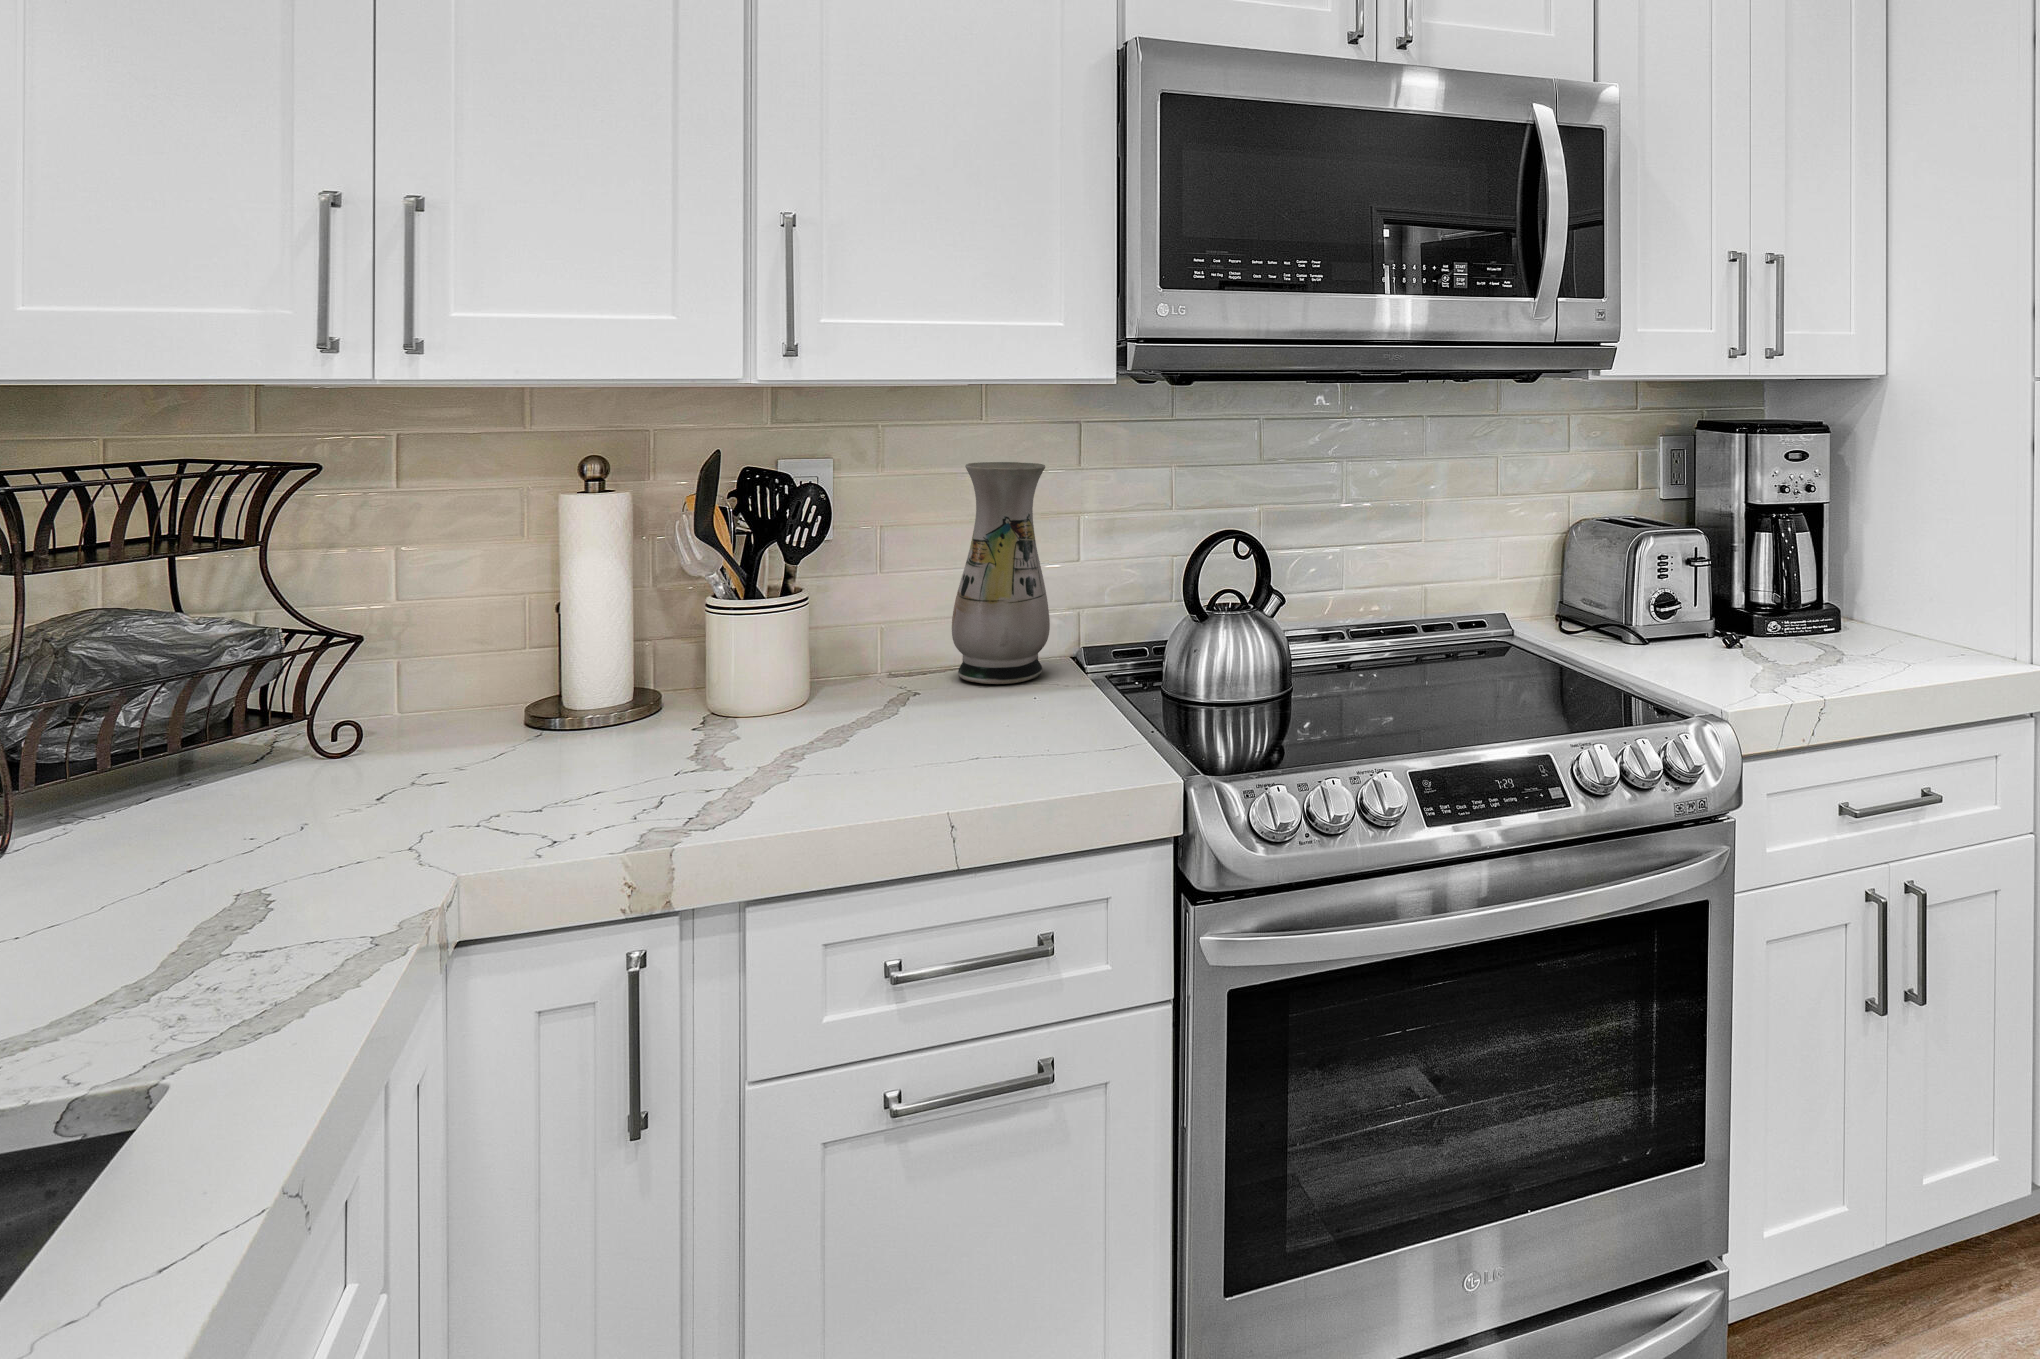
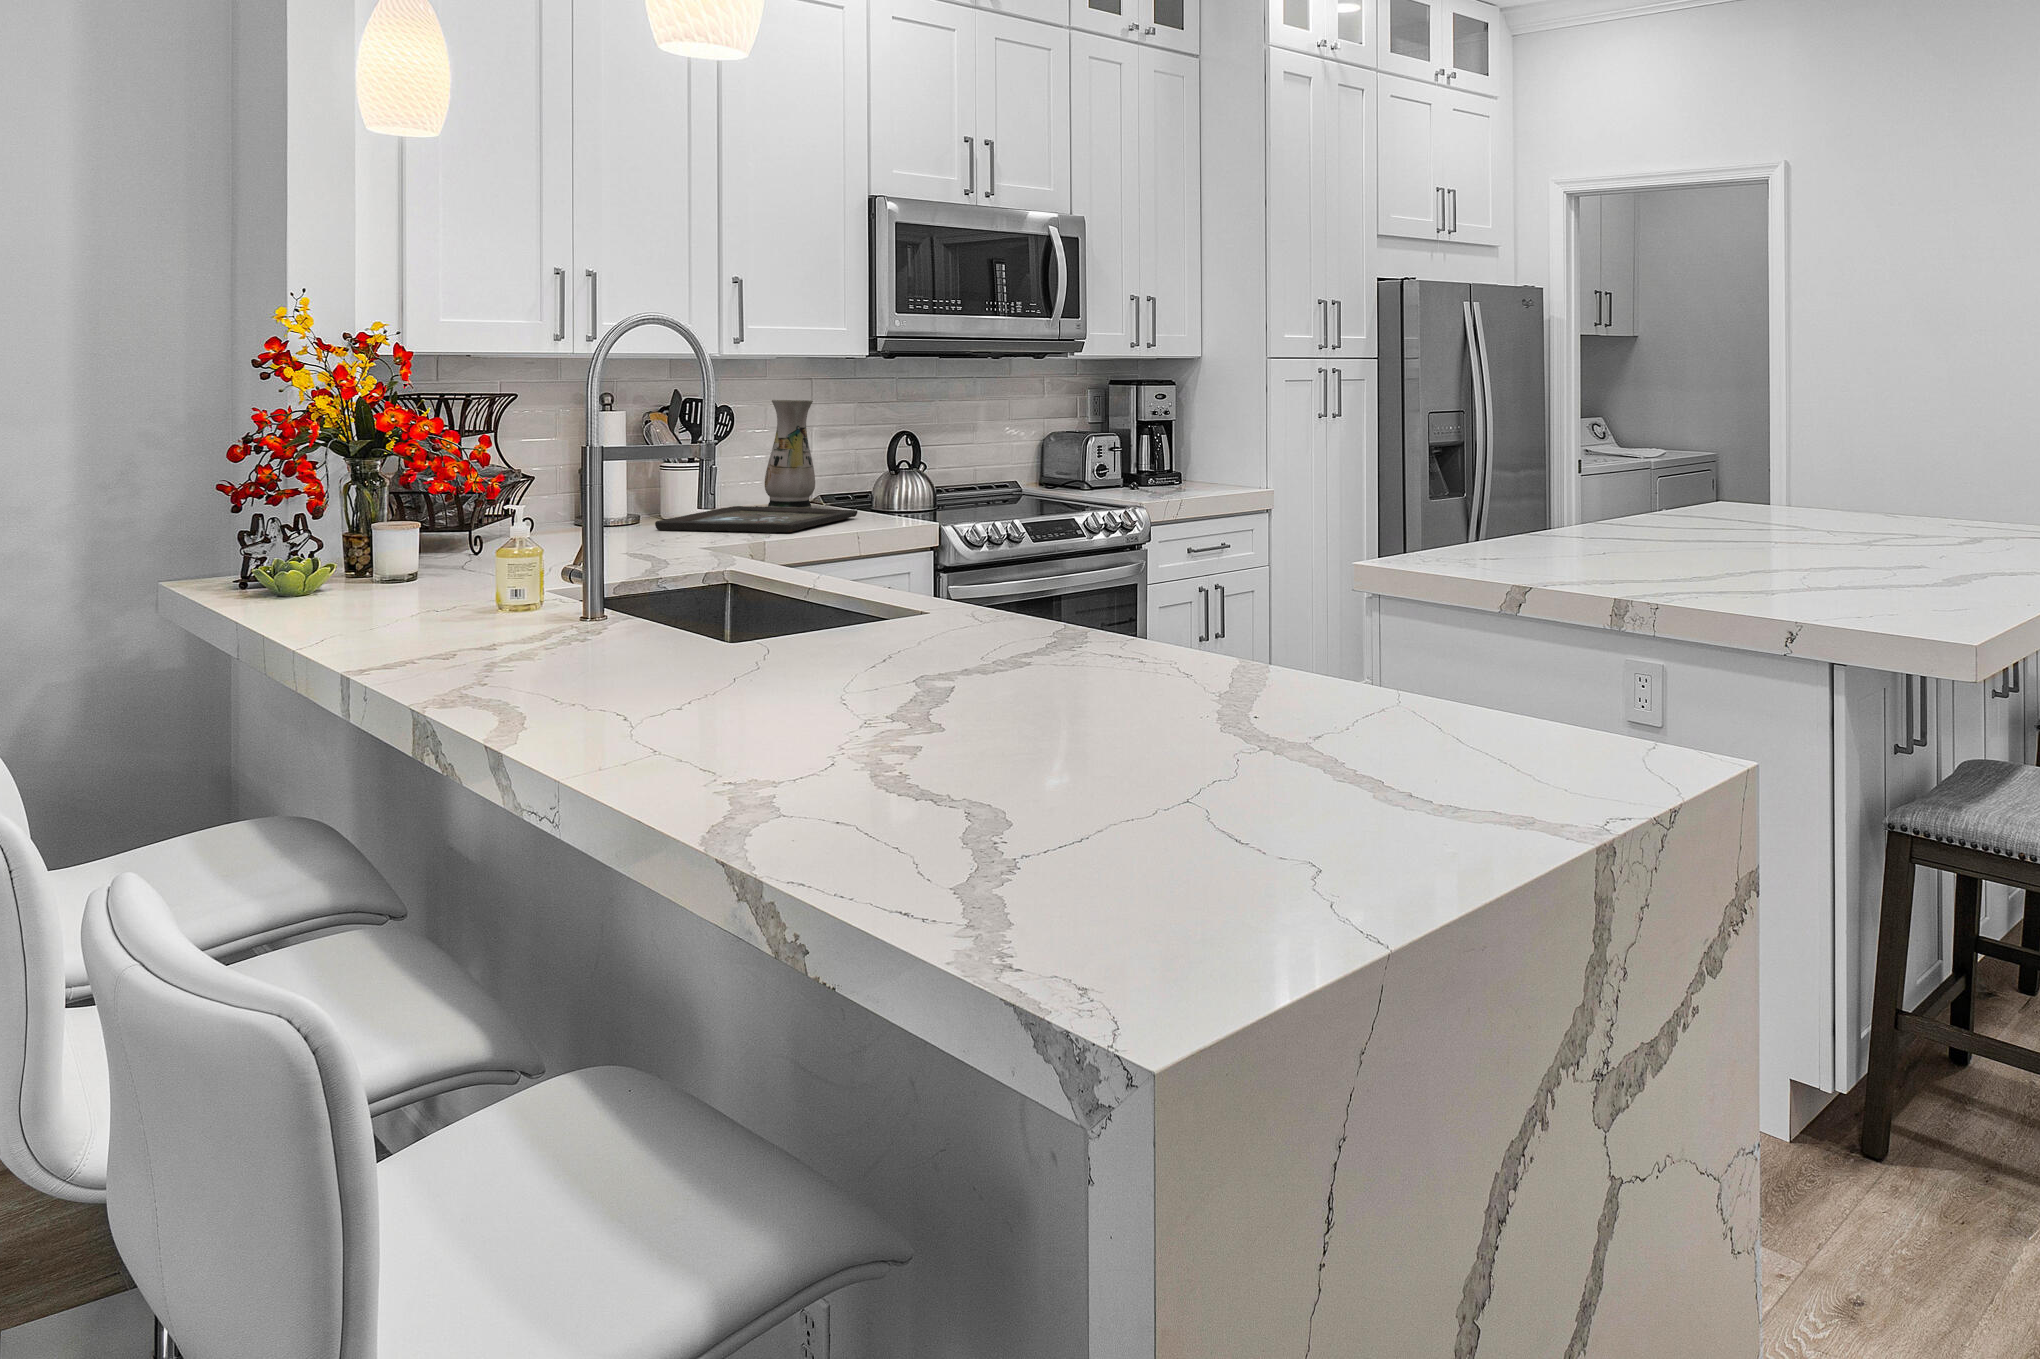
tray: none [539,684,1035,831] -> present [655,506,858,533]

